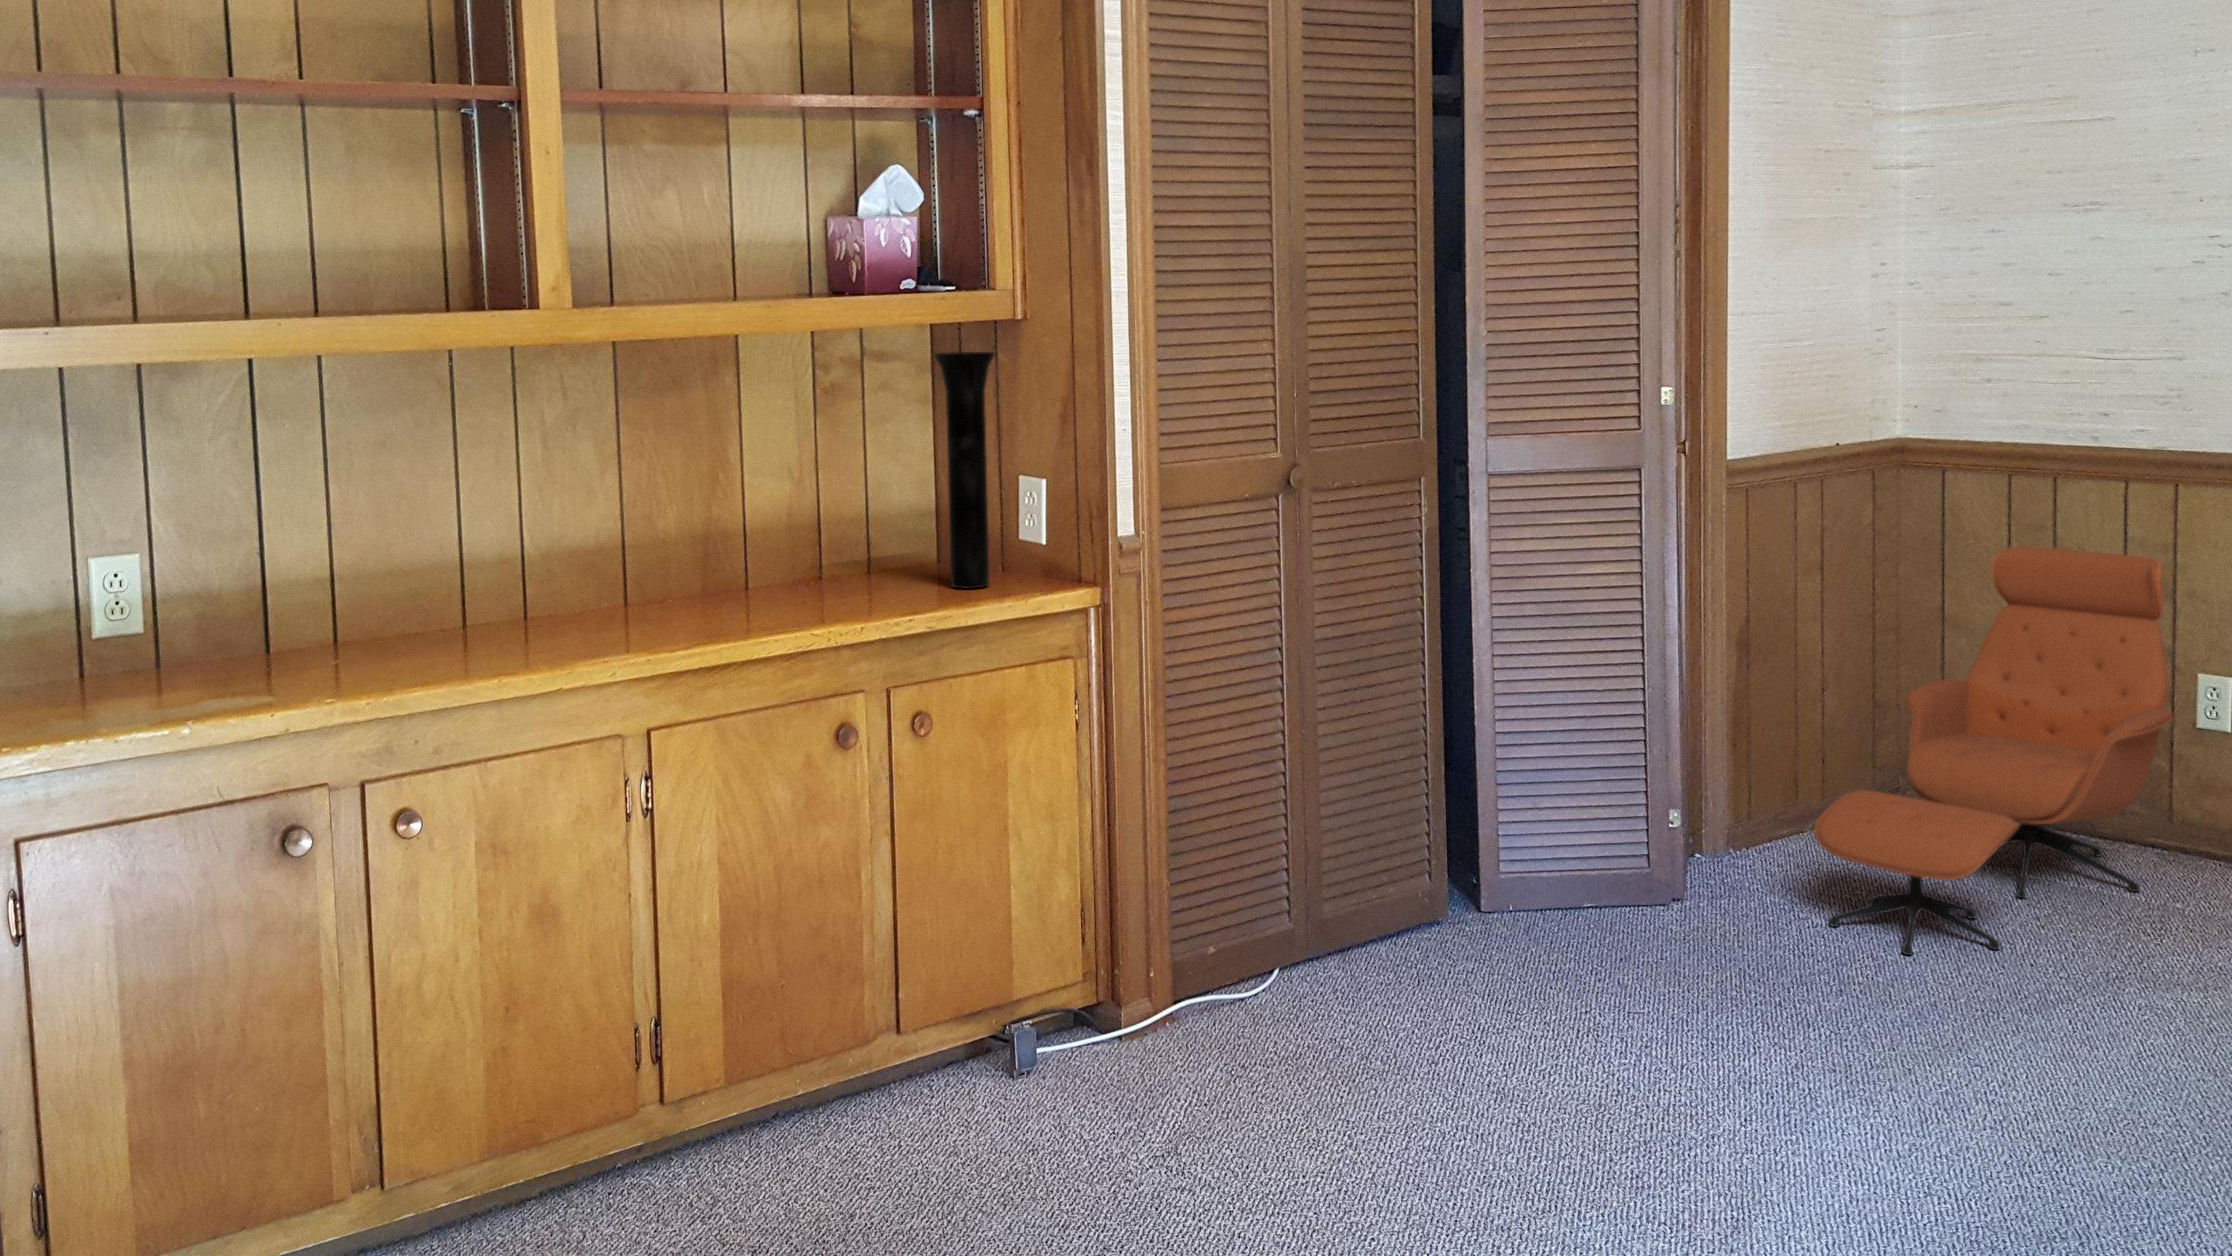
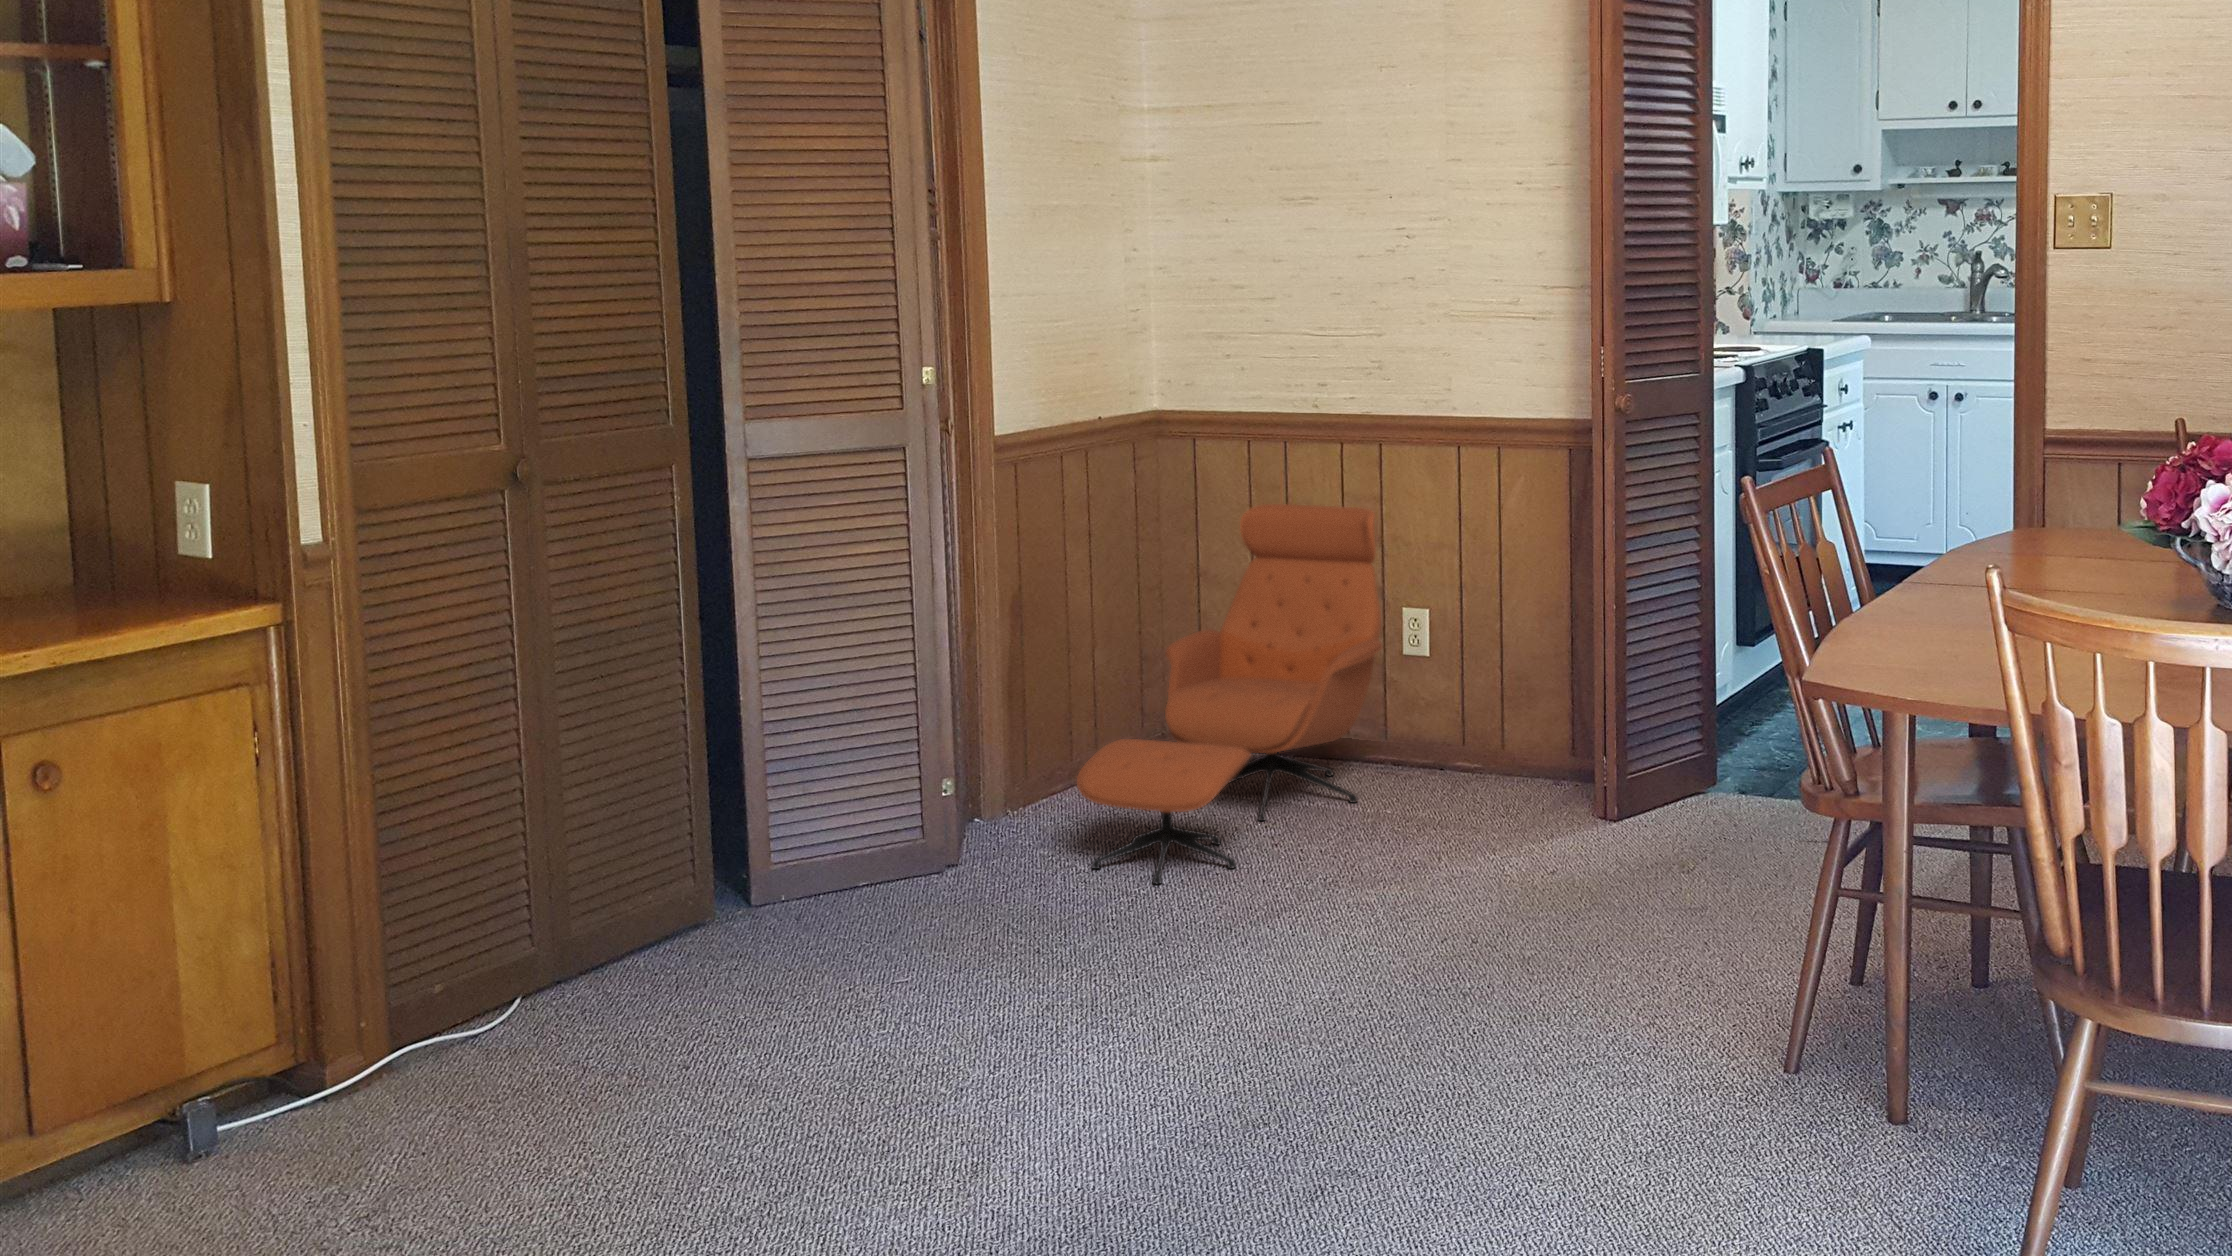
vase: present [934,352,995,588] -> none [49,343,138,616]

